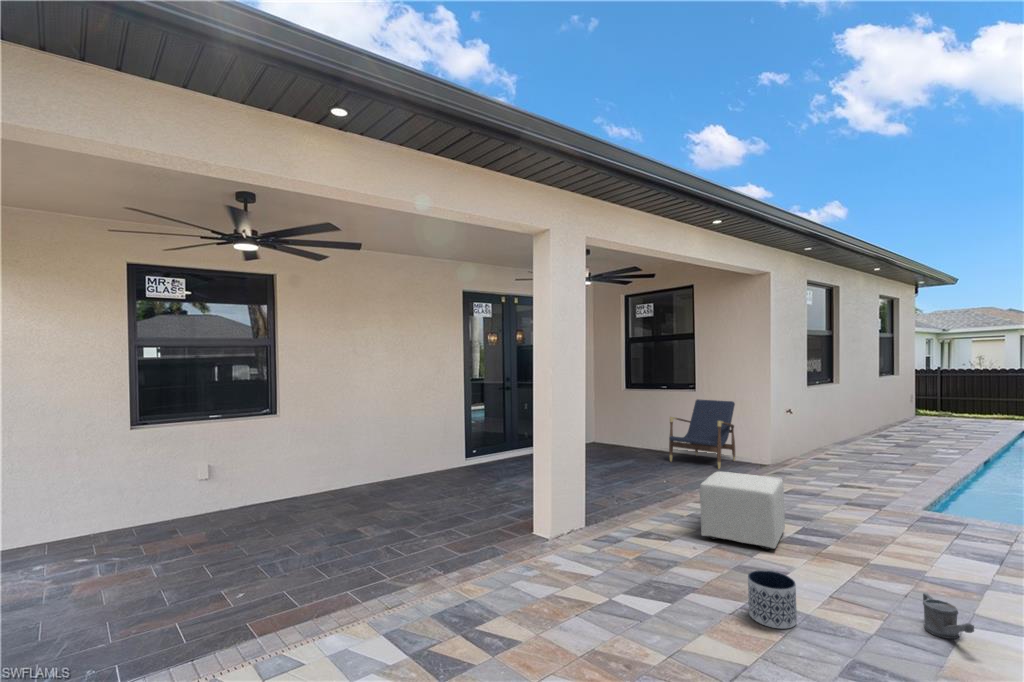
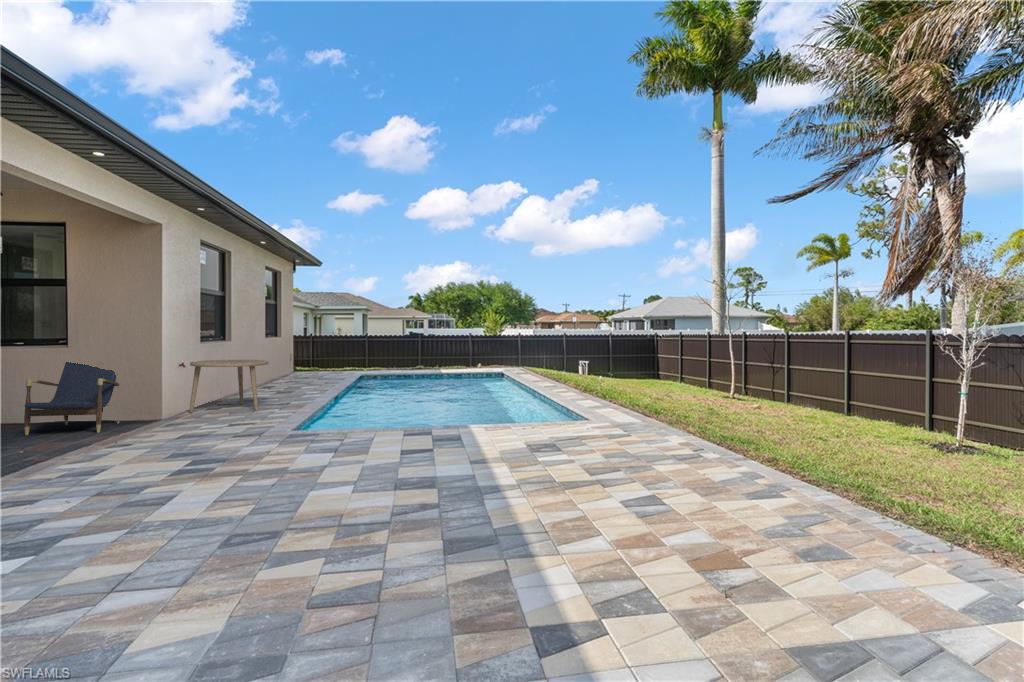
dining table: none [796,405,886,469] -> present [189,360,269,412]
ottoman: present [700,472,785,550] -> none [76,417,175,491]
planter: present [748,570,797,629] -> none [136,487,184,535]
watering can: present [923,593,974,639] -> none [282,472,312,498]

